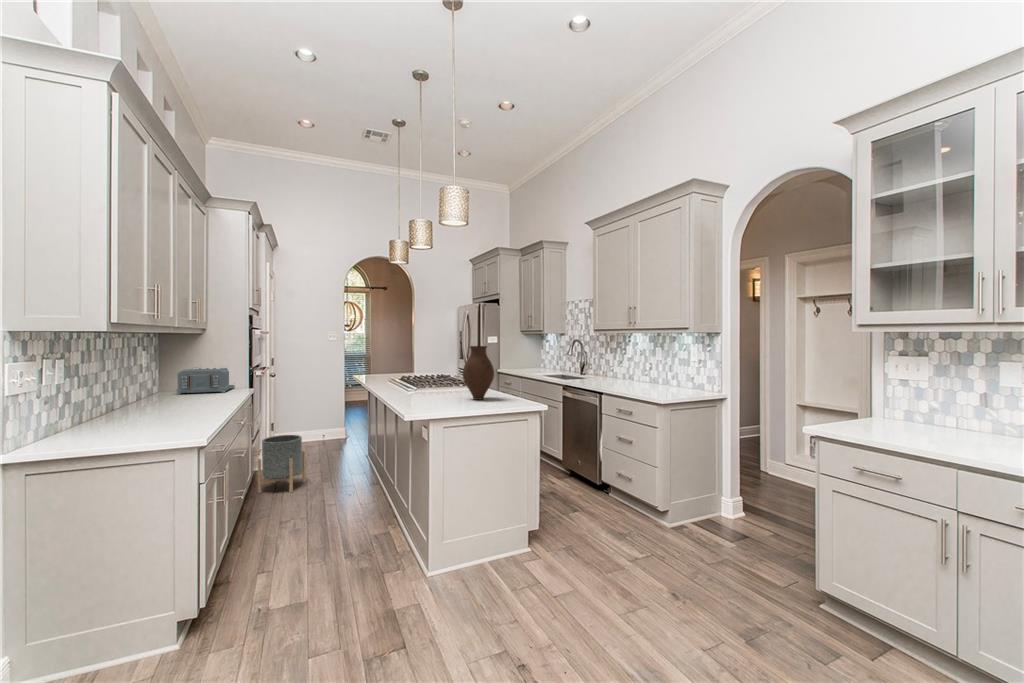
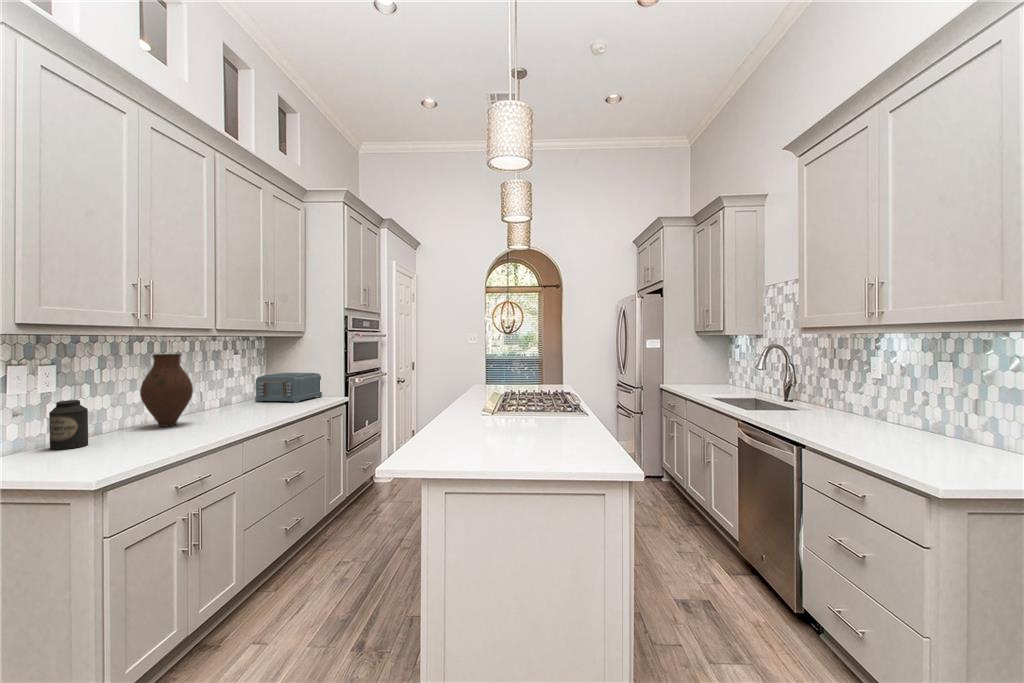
vase: present [463,346,494,400] -> present [140,354,193,427]
canister: none [99,387,131,428] -> present [49,400,88,450]
planter: present [258,435,306,493] -> none [341,453,397,525]

